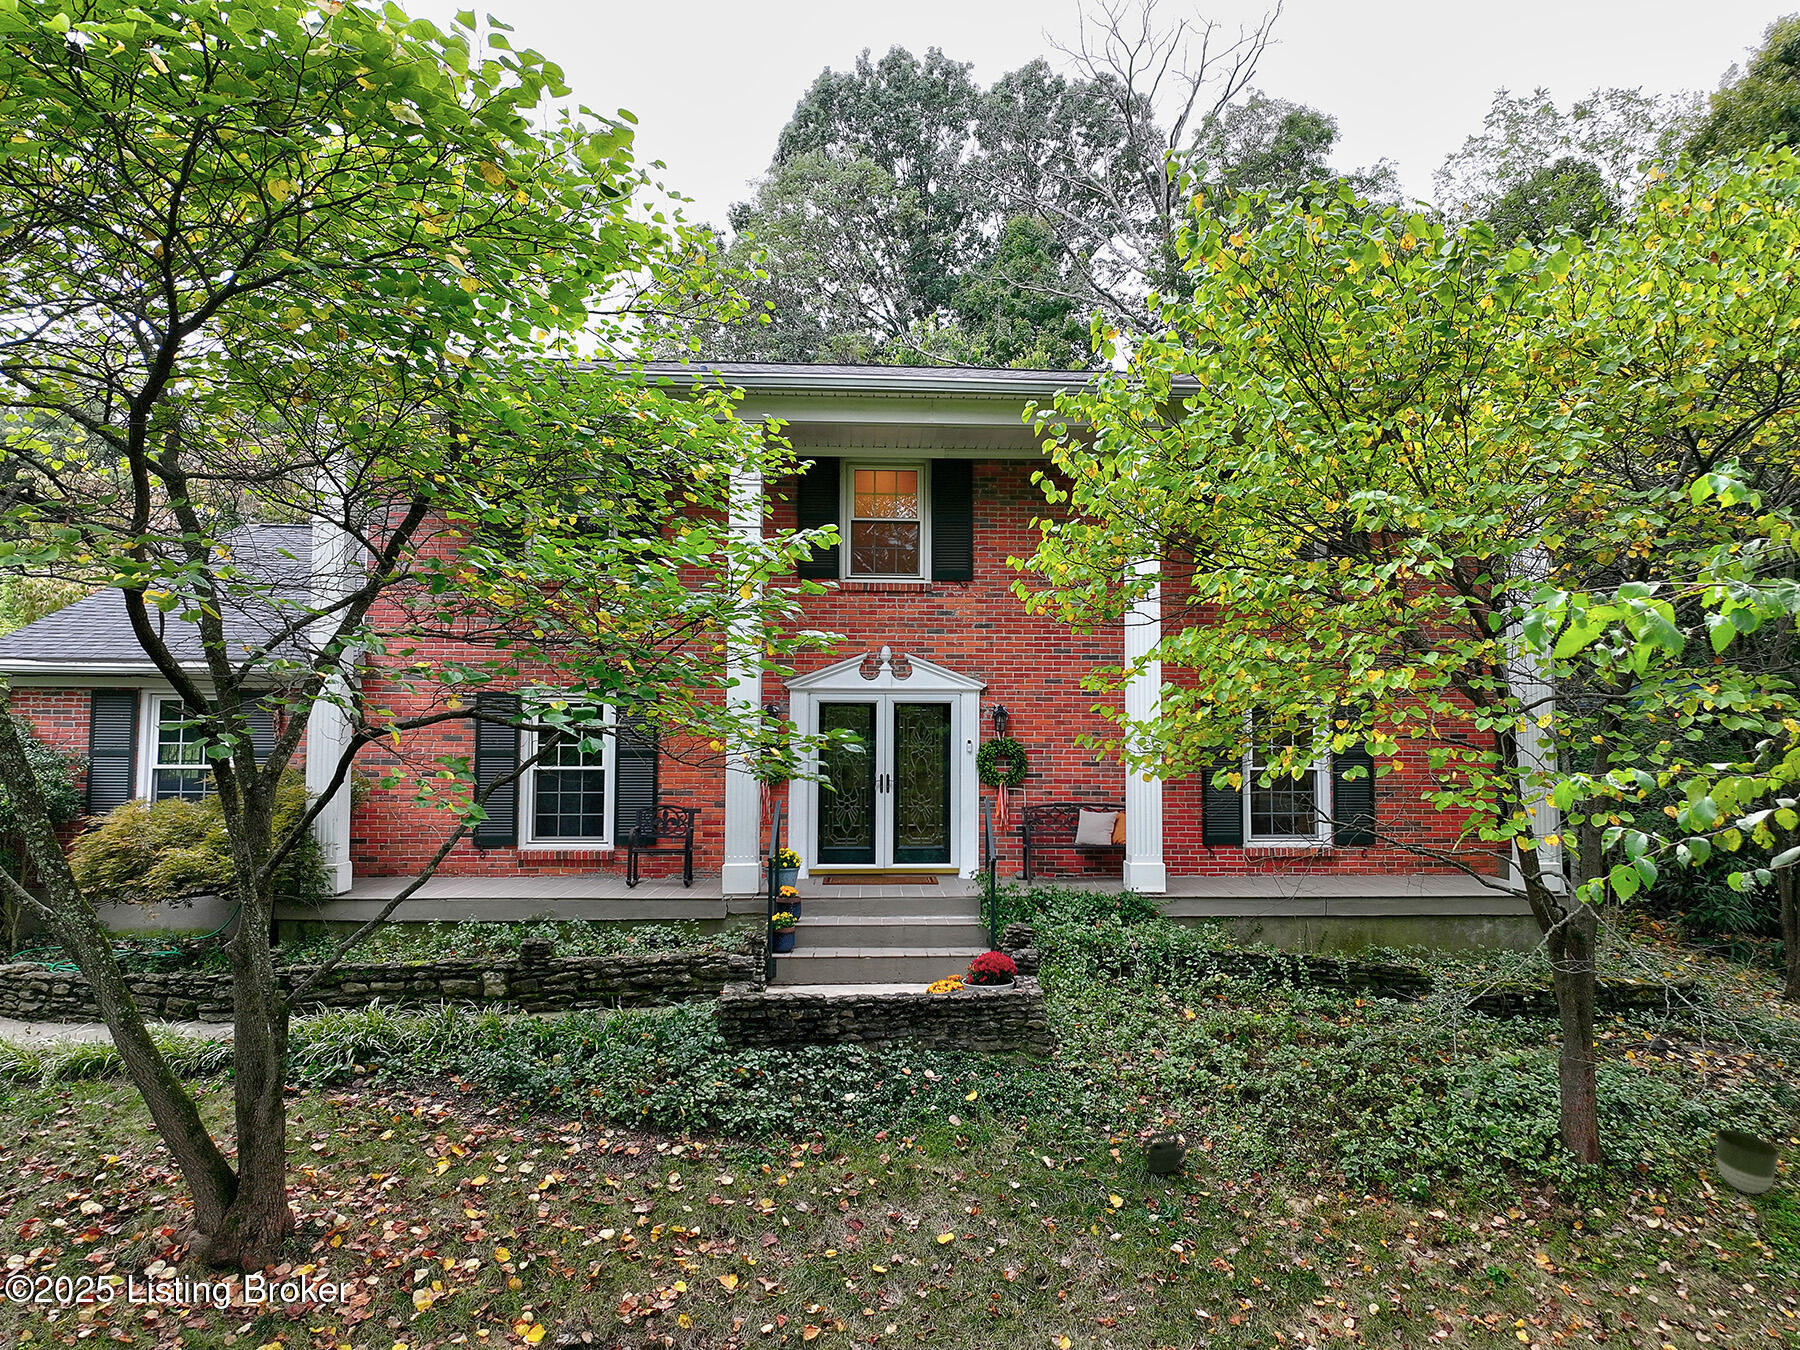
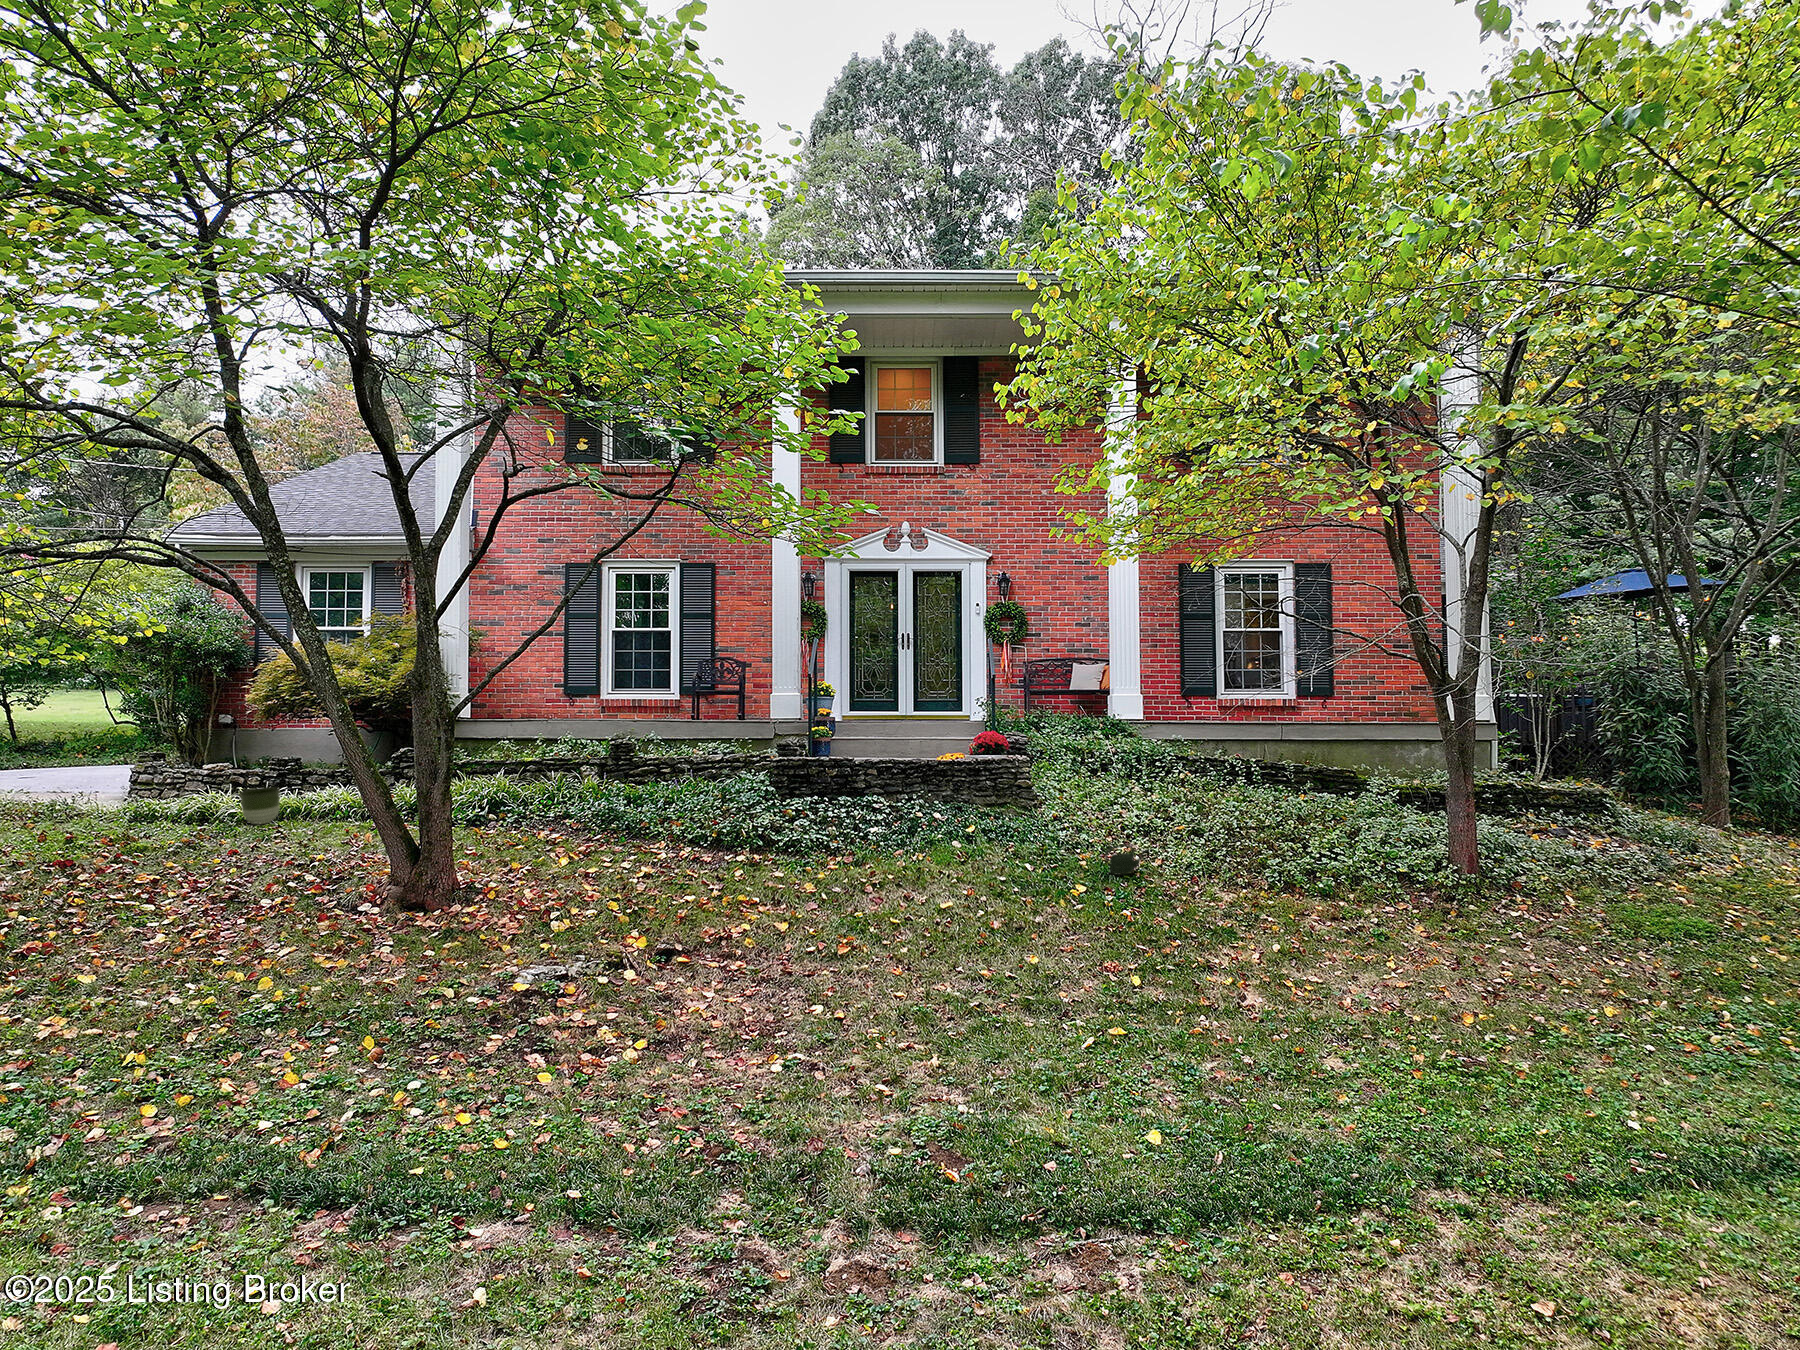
planter: present [1716,1129,1778,1193] -> present [240,787,280,824]

